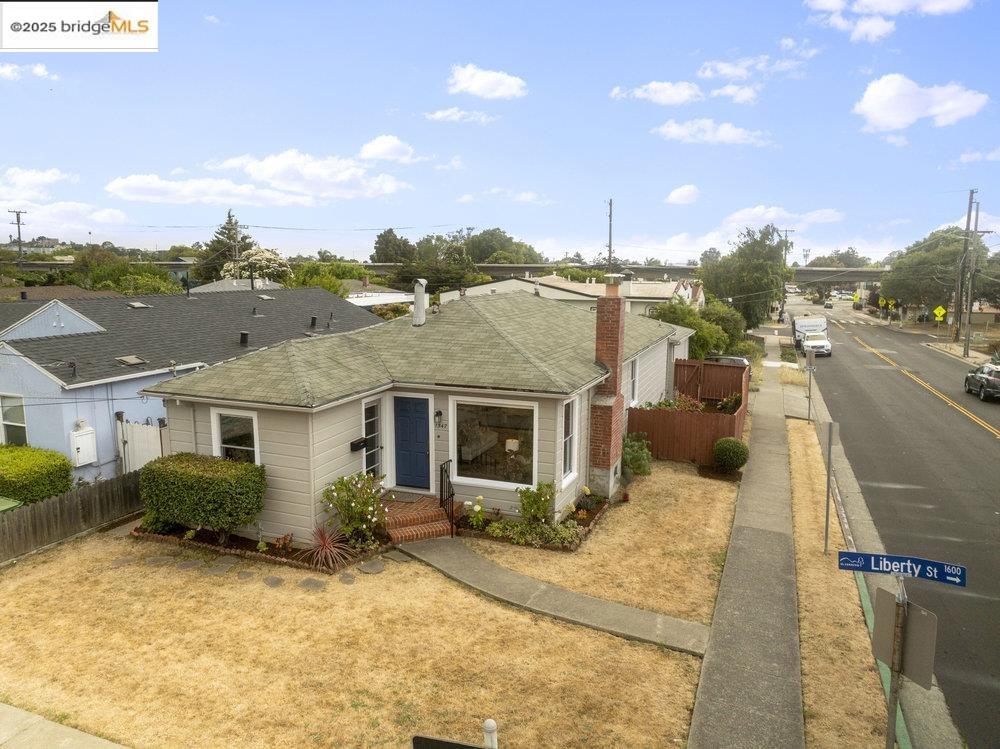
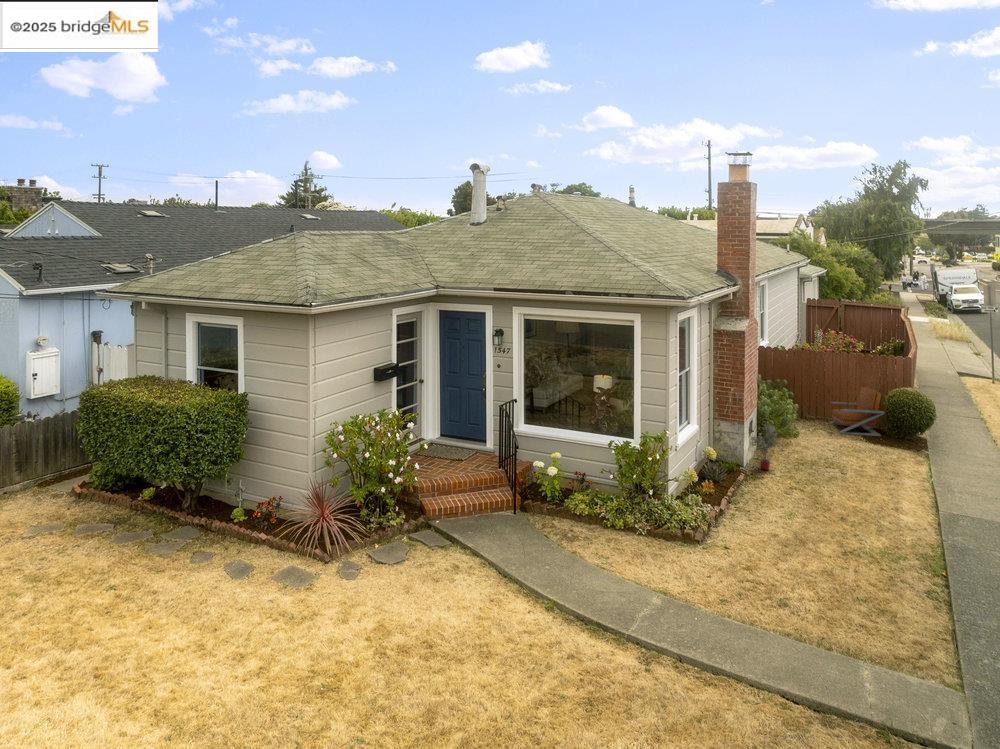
lounge chair: none [679,435,715,472] -> present [829,387,885,436]

